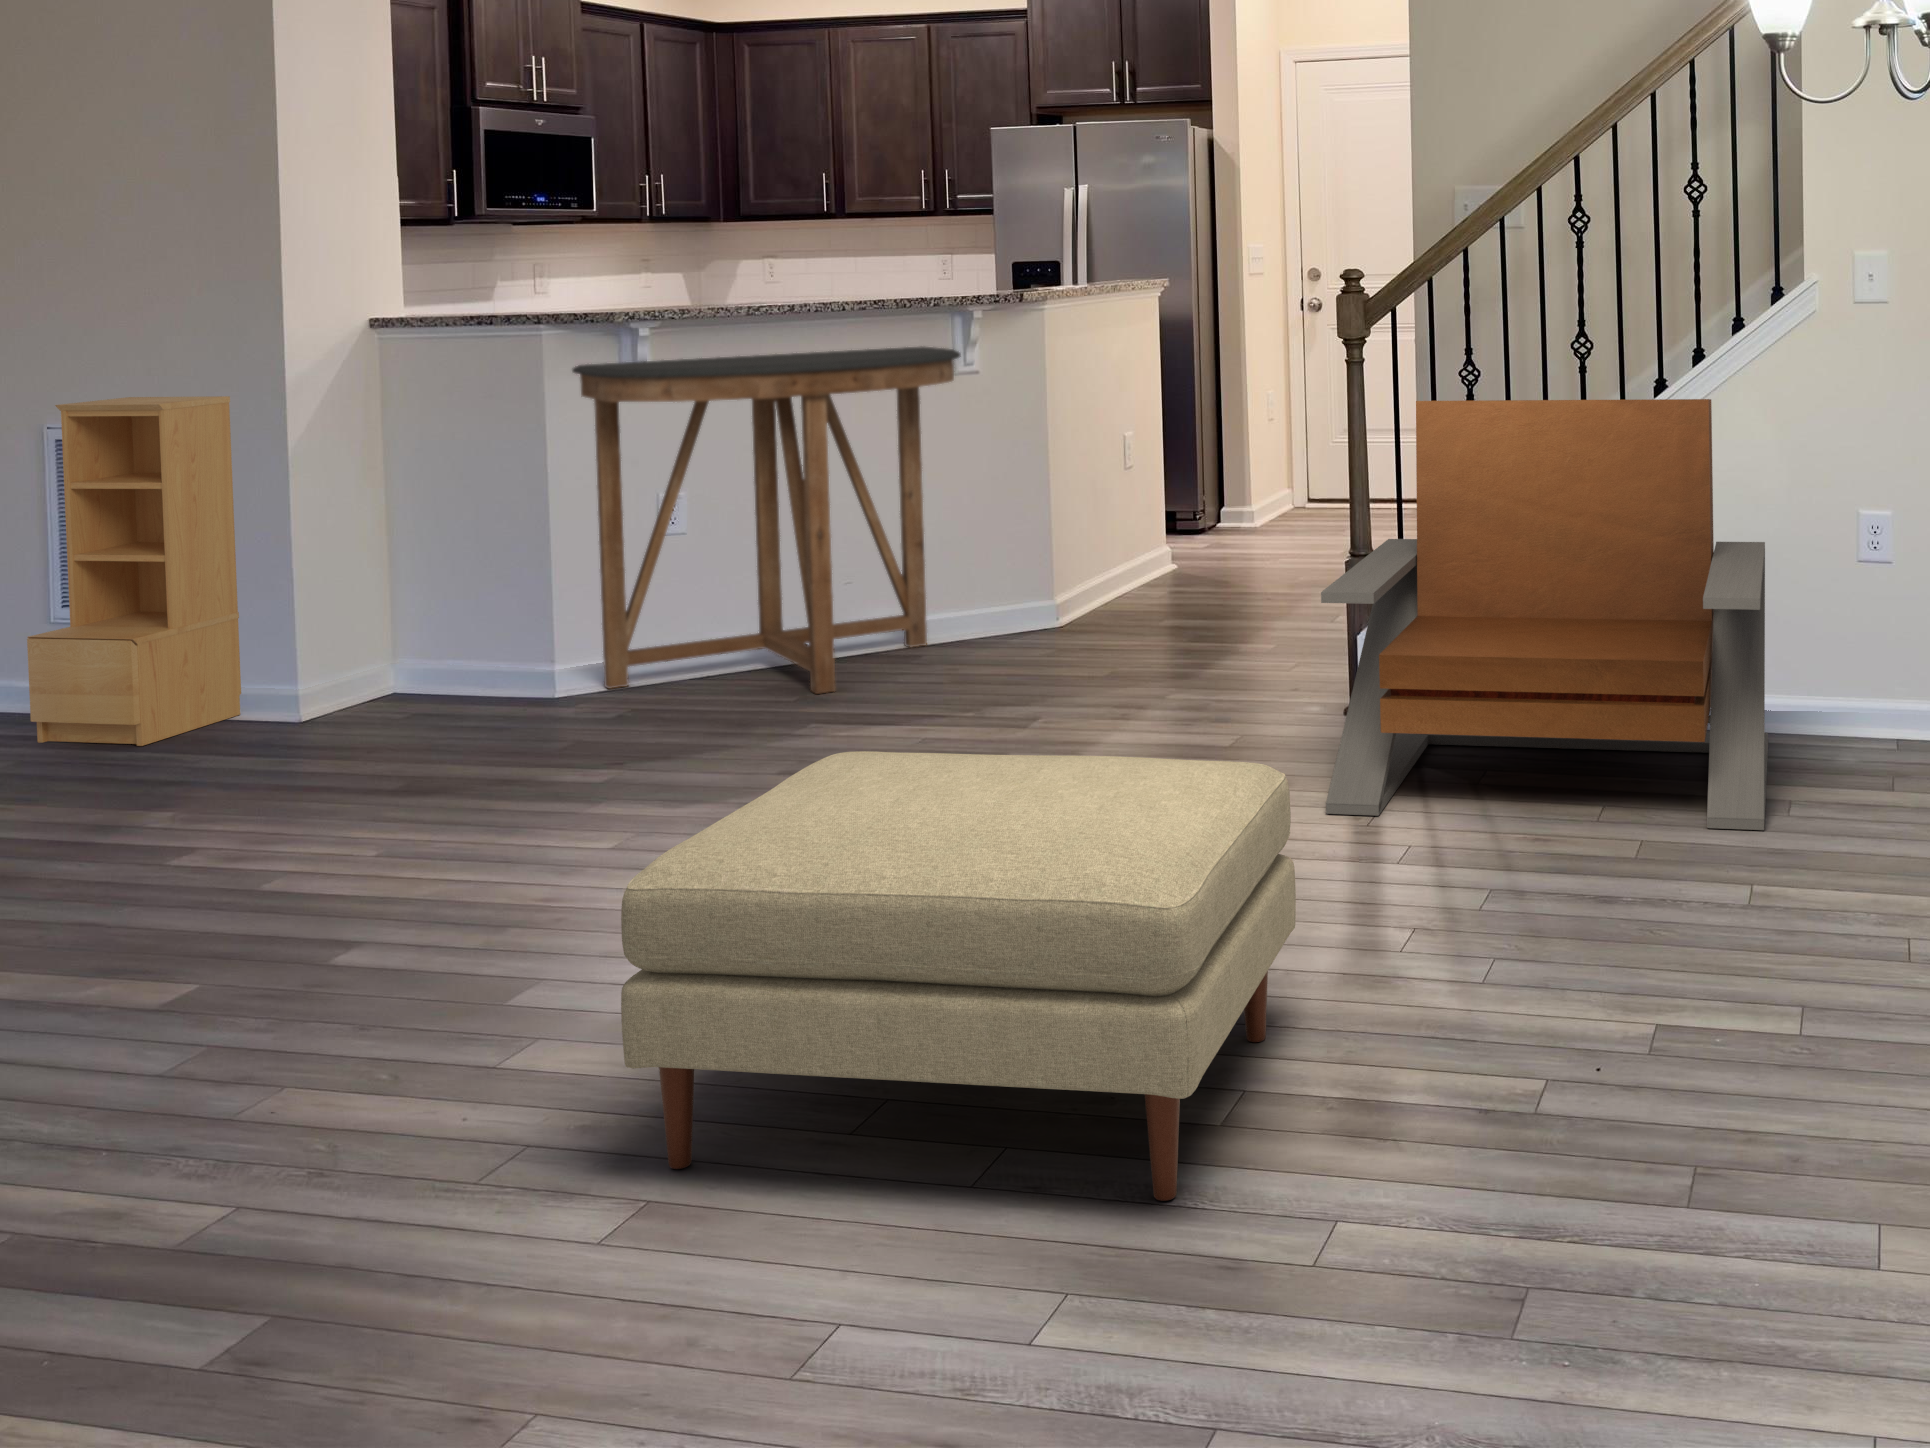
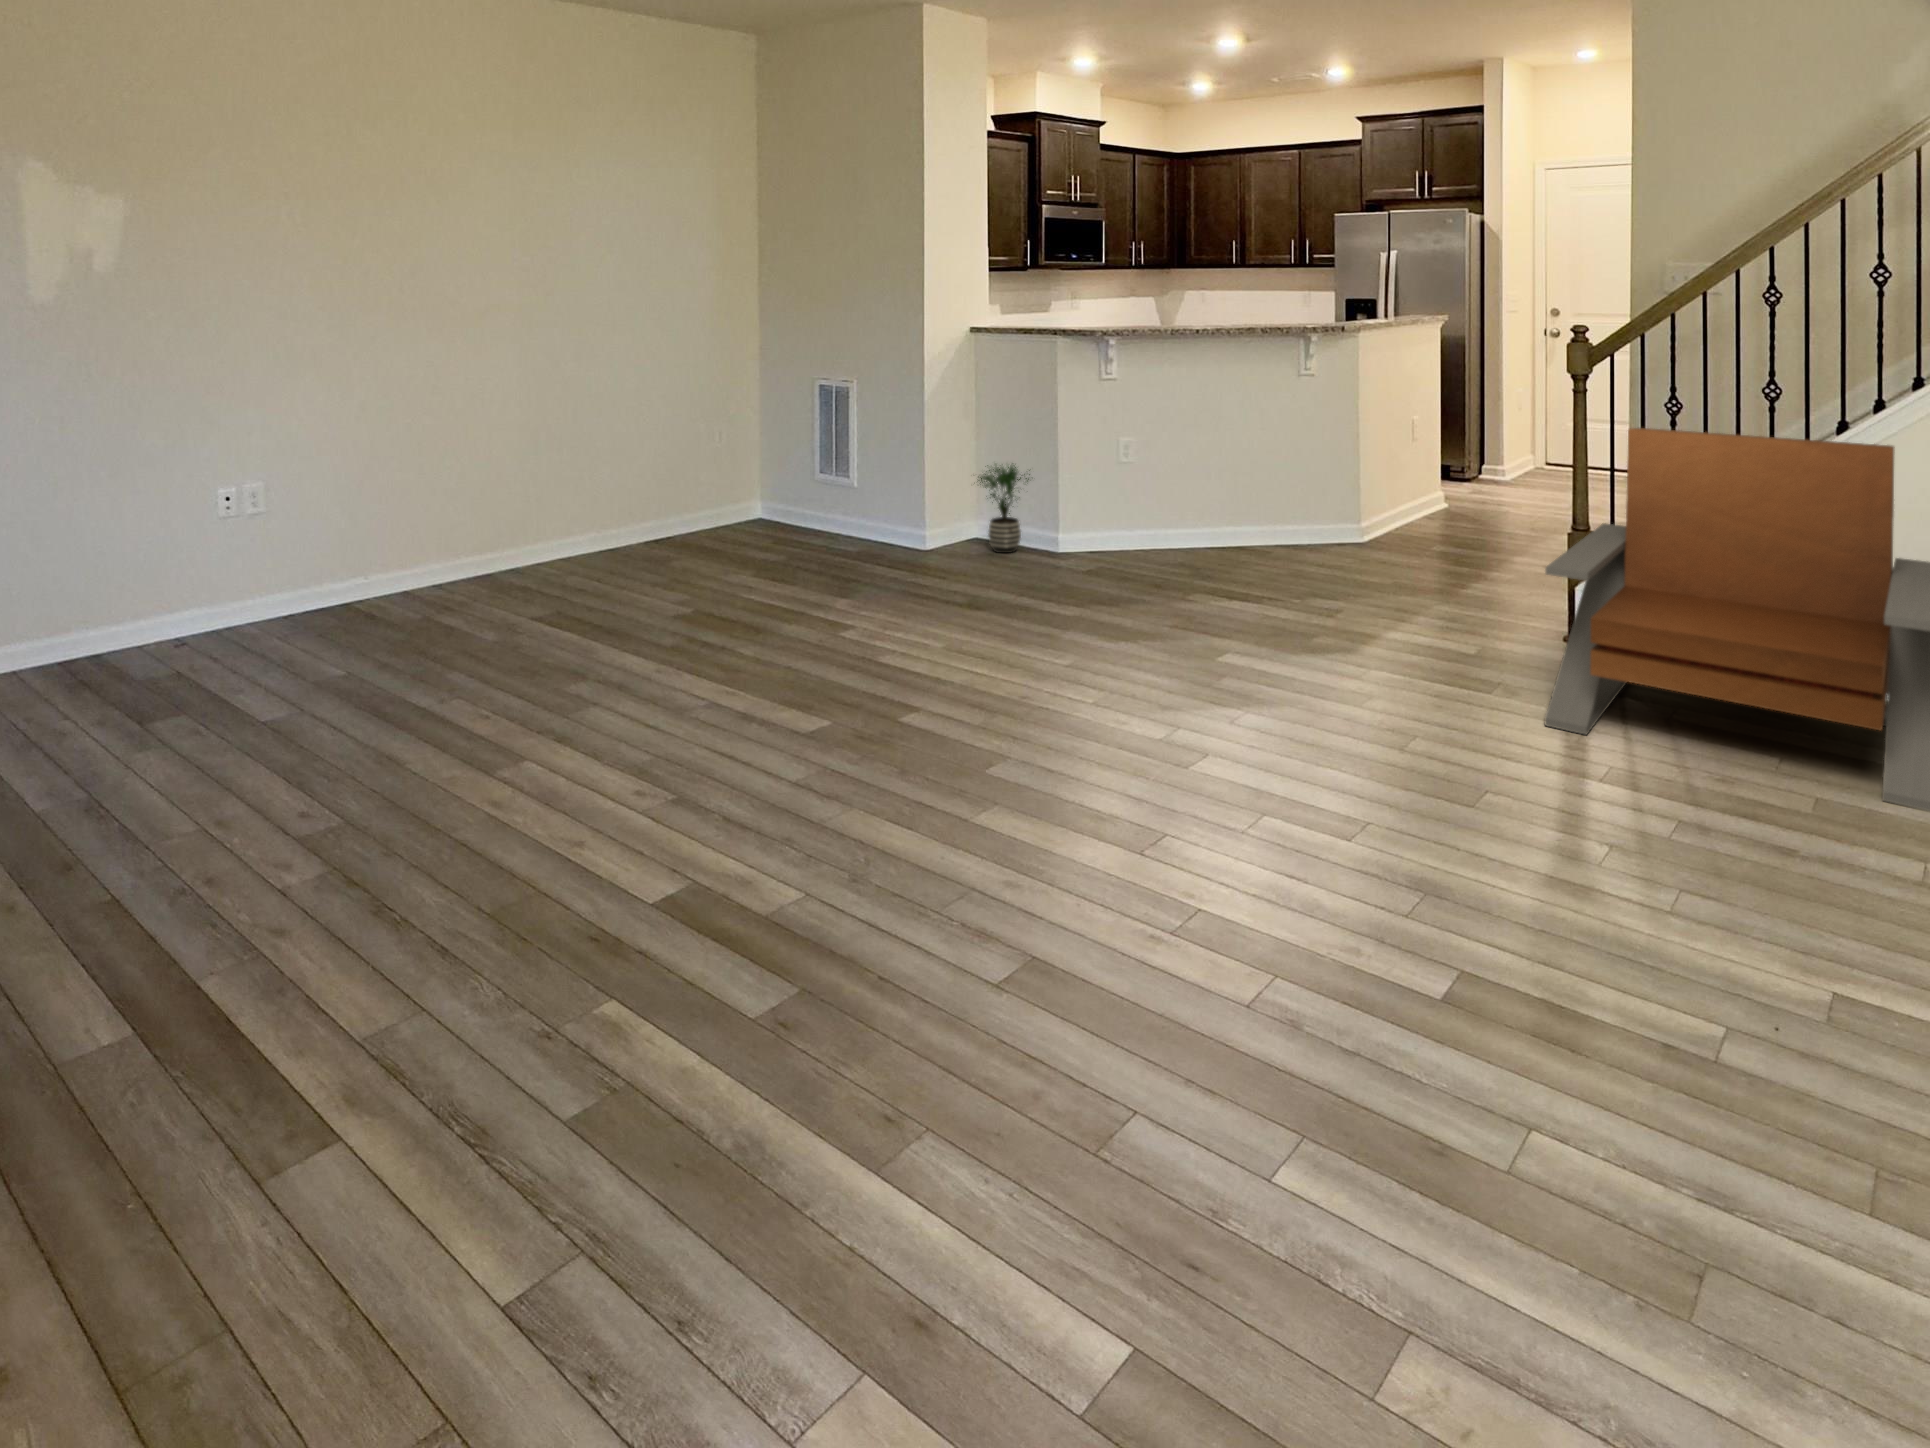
console table: present [572,346,961,694] -> none [1072,358,1303,573]
bookshelf: present [27,396,241,746] -> none [801,367,899,556]
potted plant: none [385,545,510,708] -> present [977,463,1030,553]
ottoman: present [621,751,1296,1201] -> none [1031,655,1510,1058]

